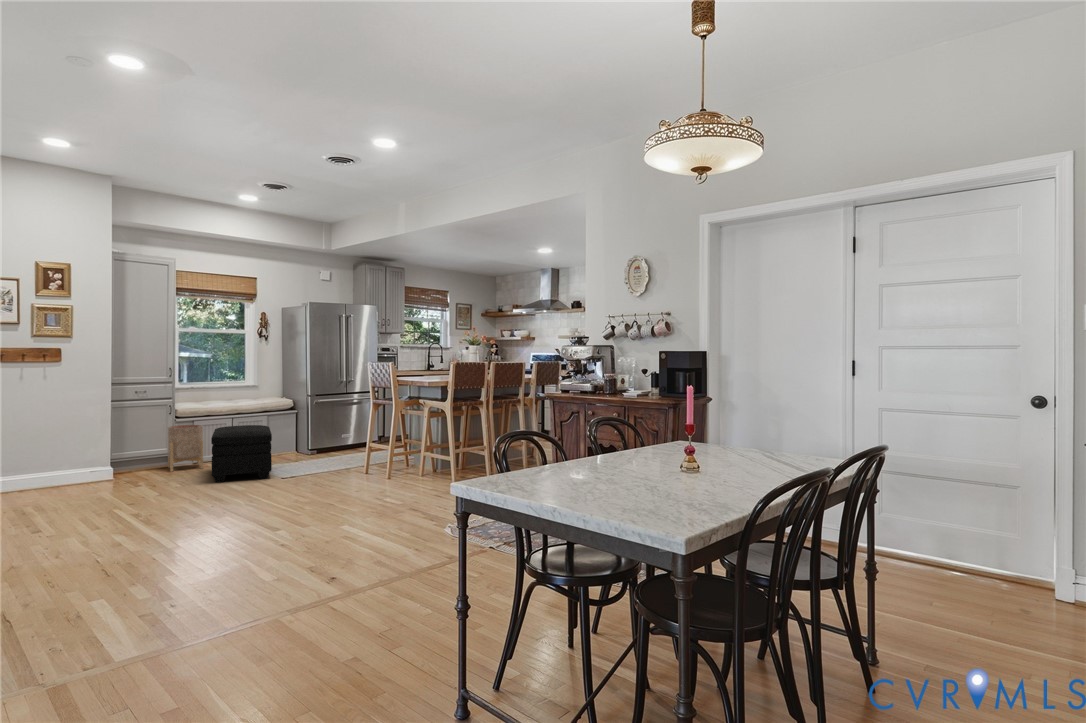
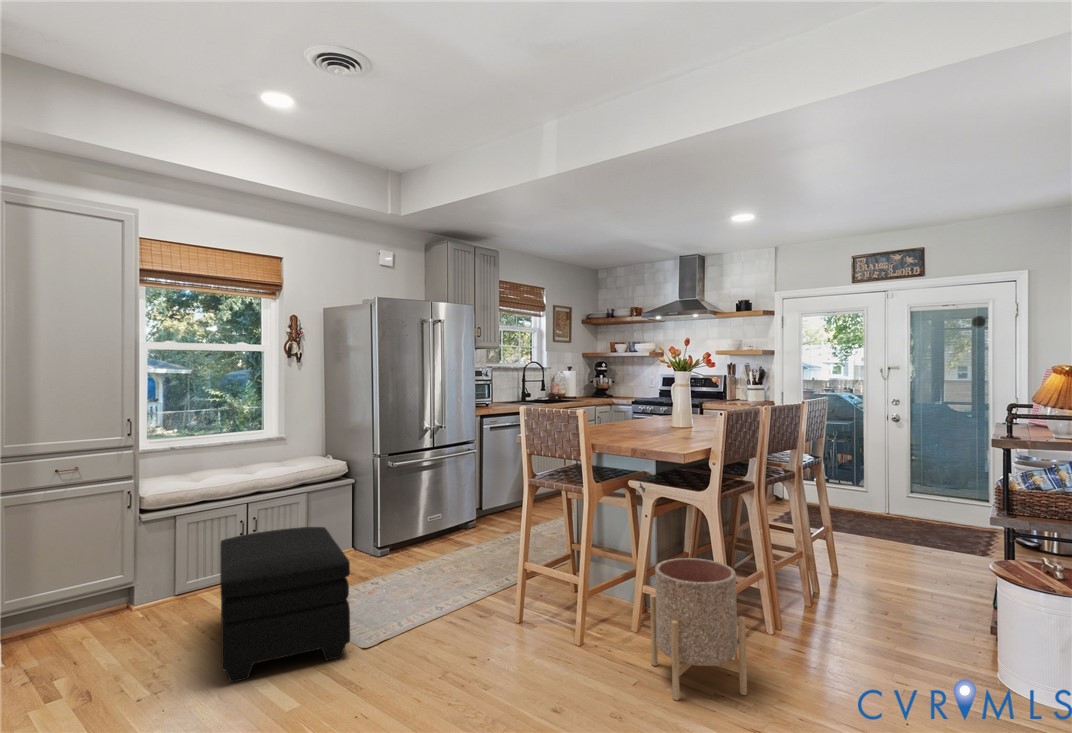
planter: present [168,425,203,472] -> present [650,558,747,700]

